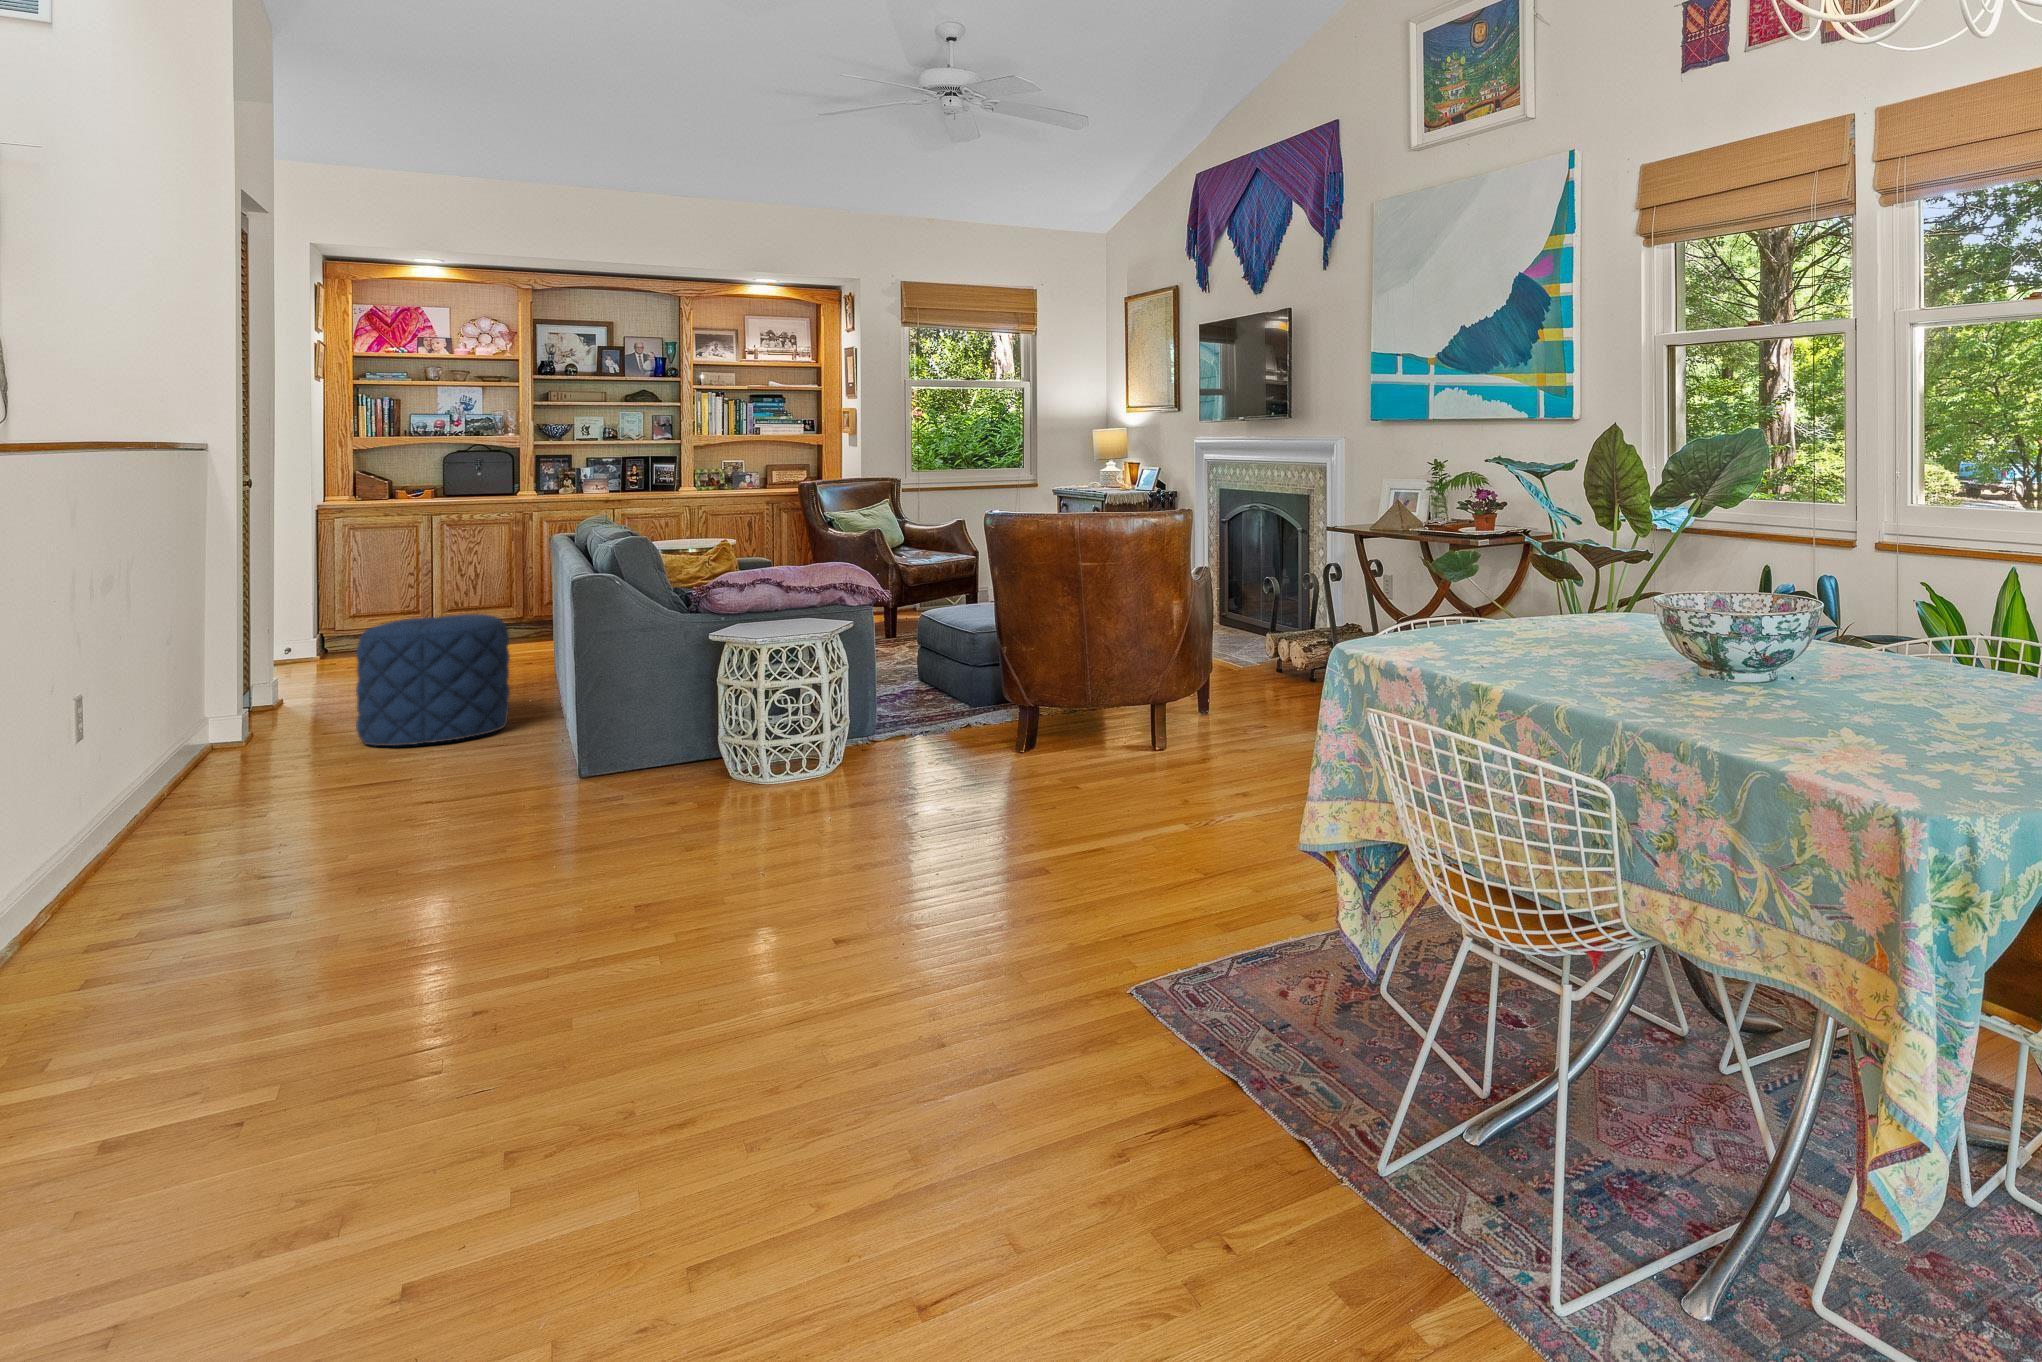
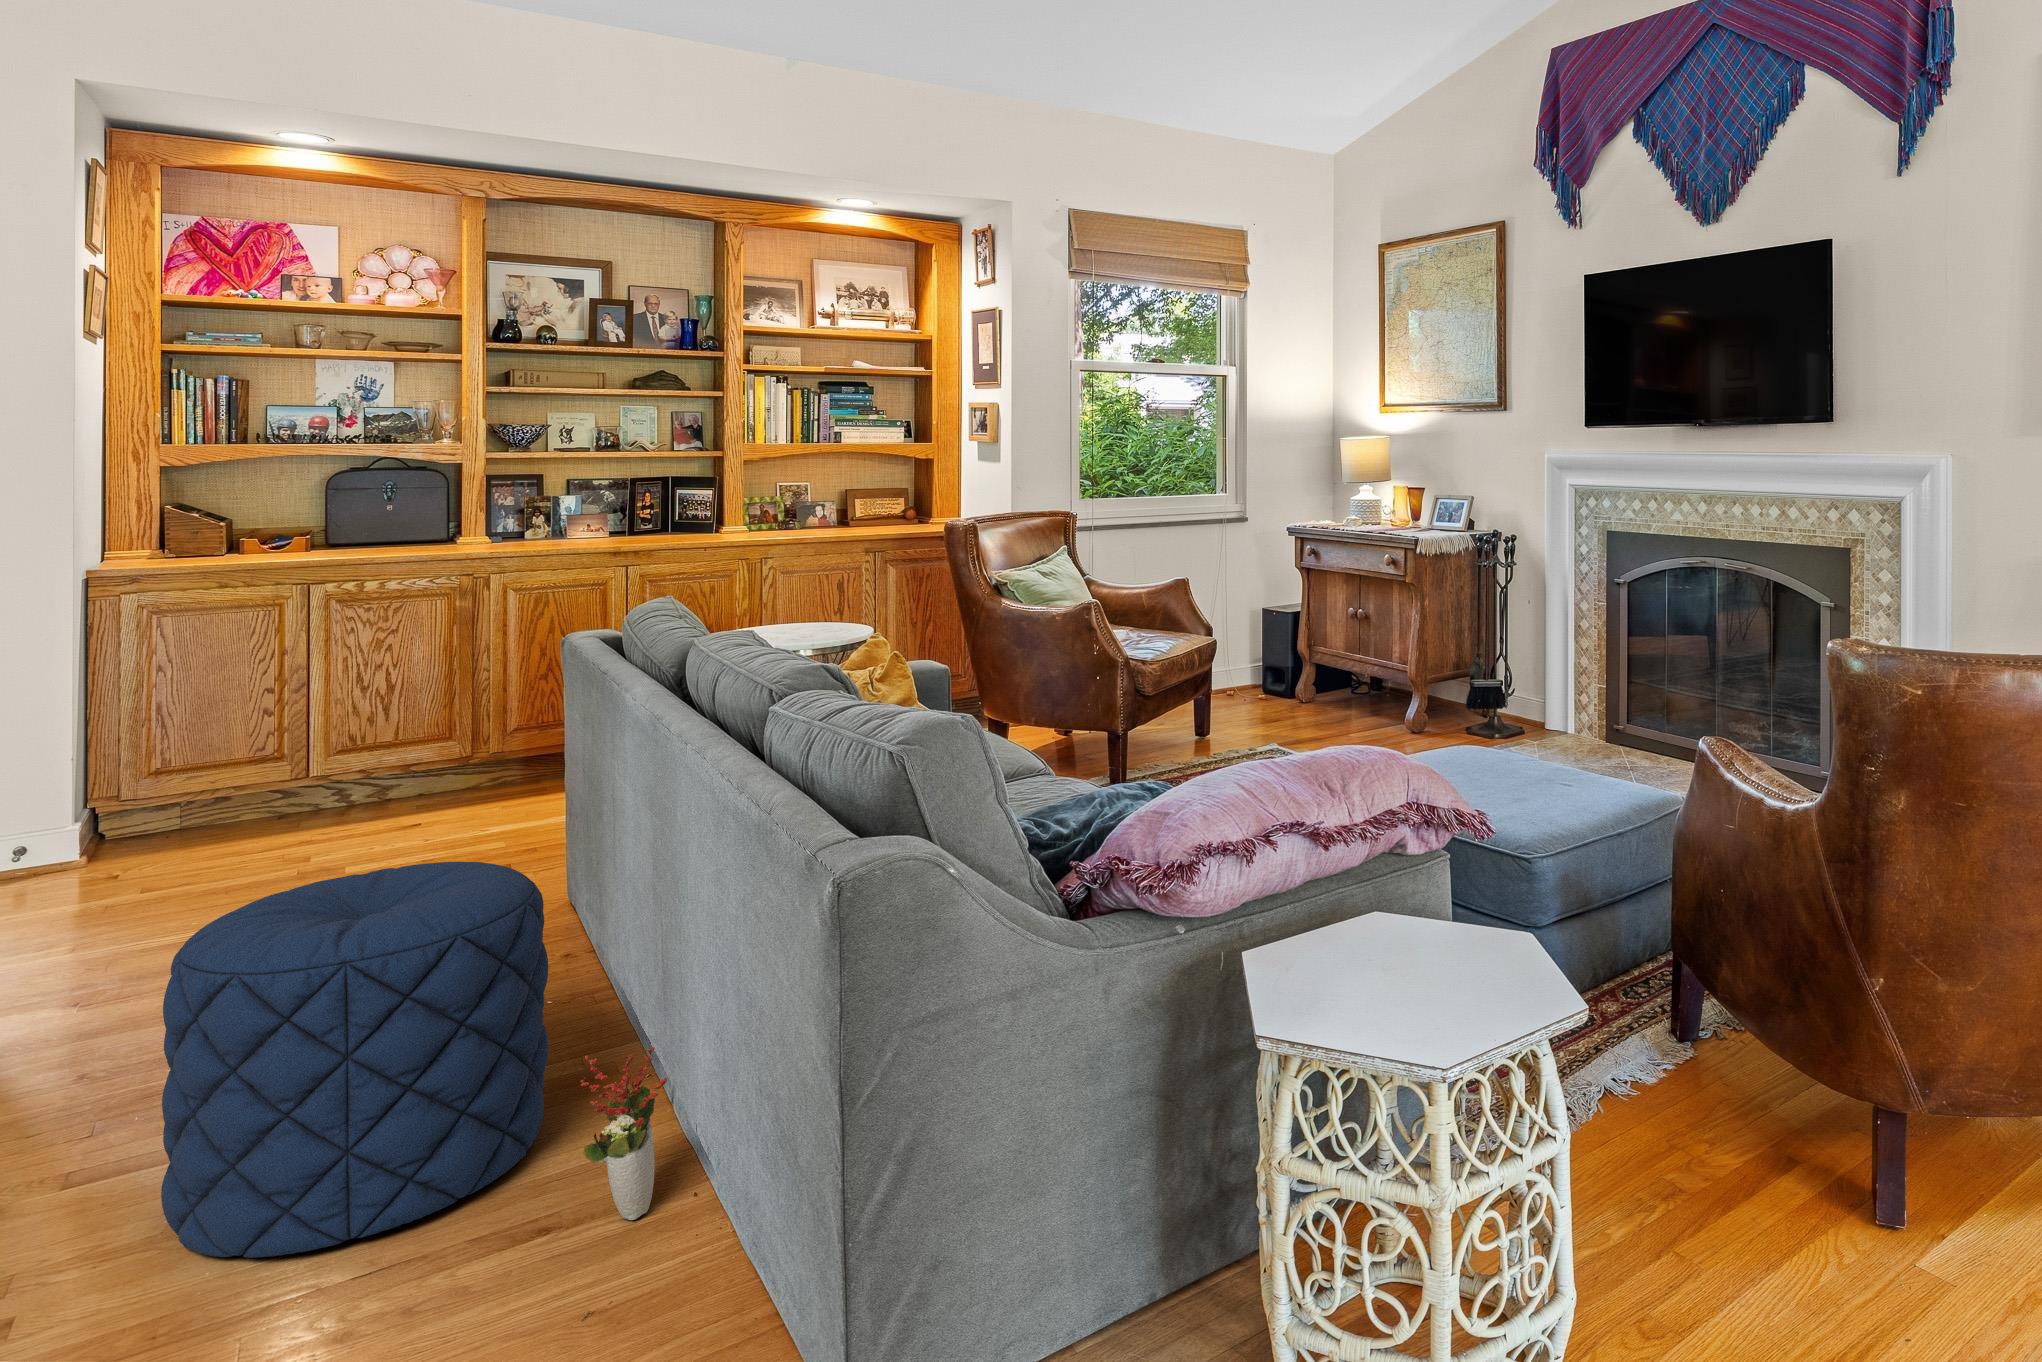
decorative plant: none [512,679,548,744] -> present [580,1047,667,1220]

